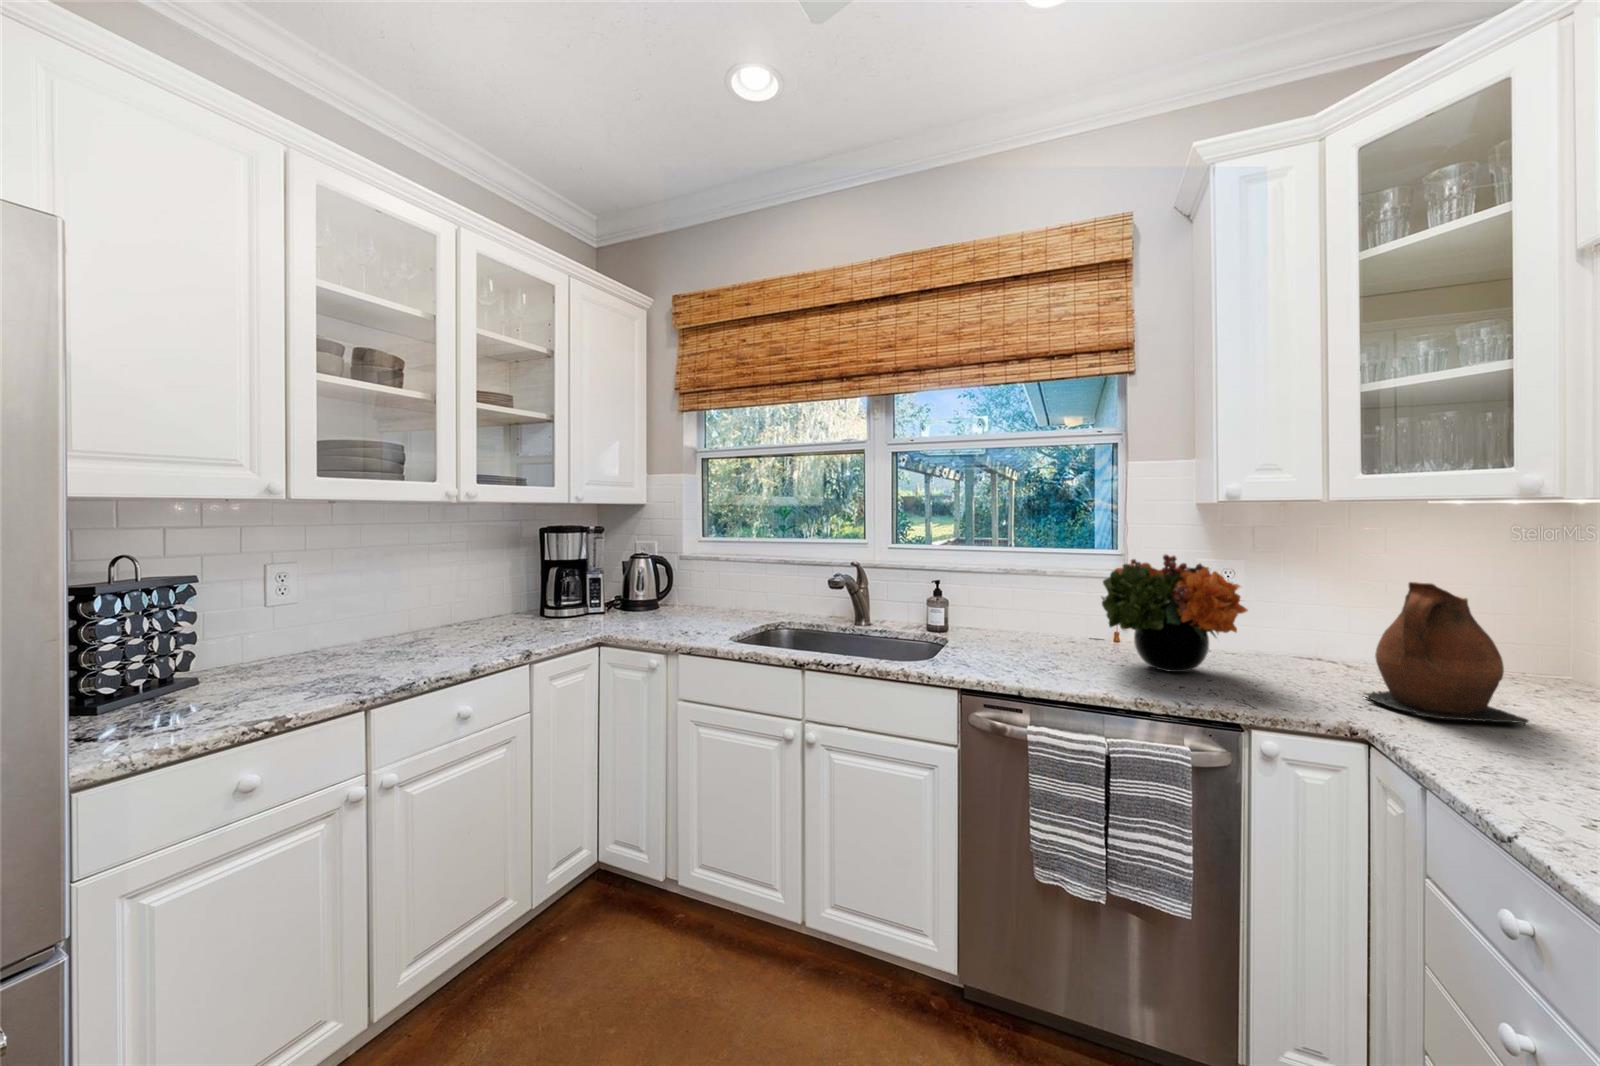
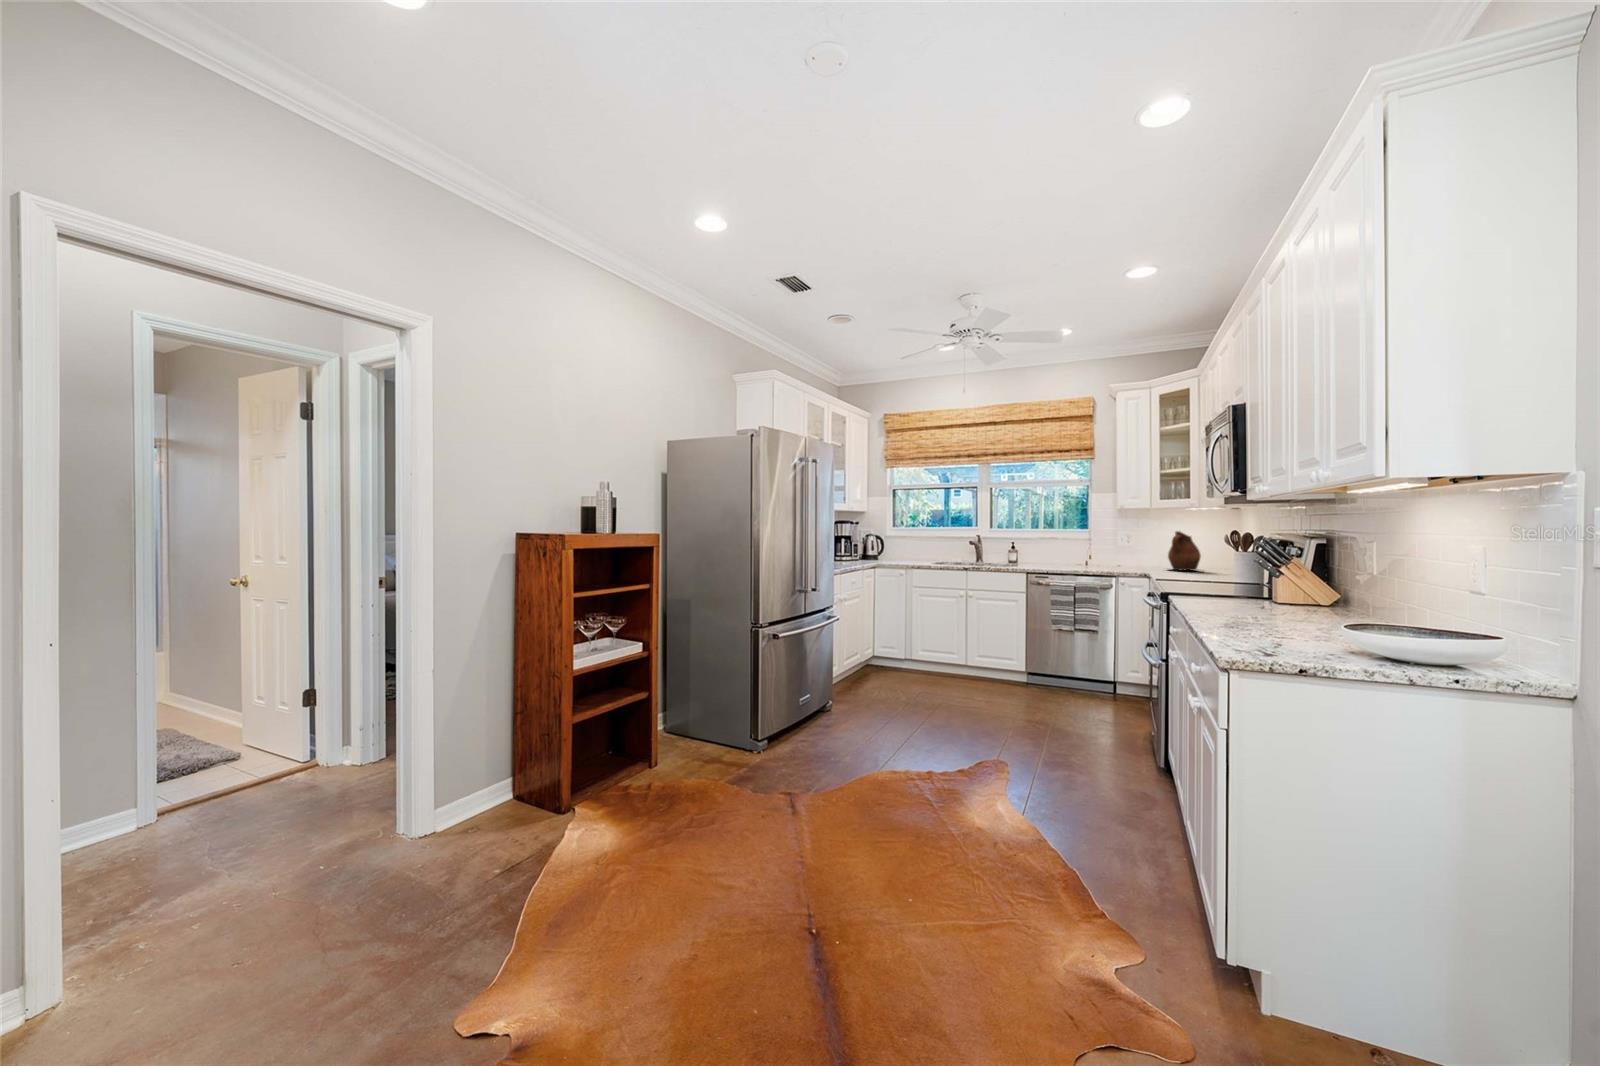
flower arrangement: present [1101,554,1248,672] -> none [1081,527,1132,567]

